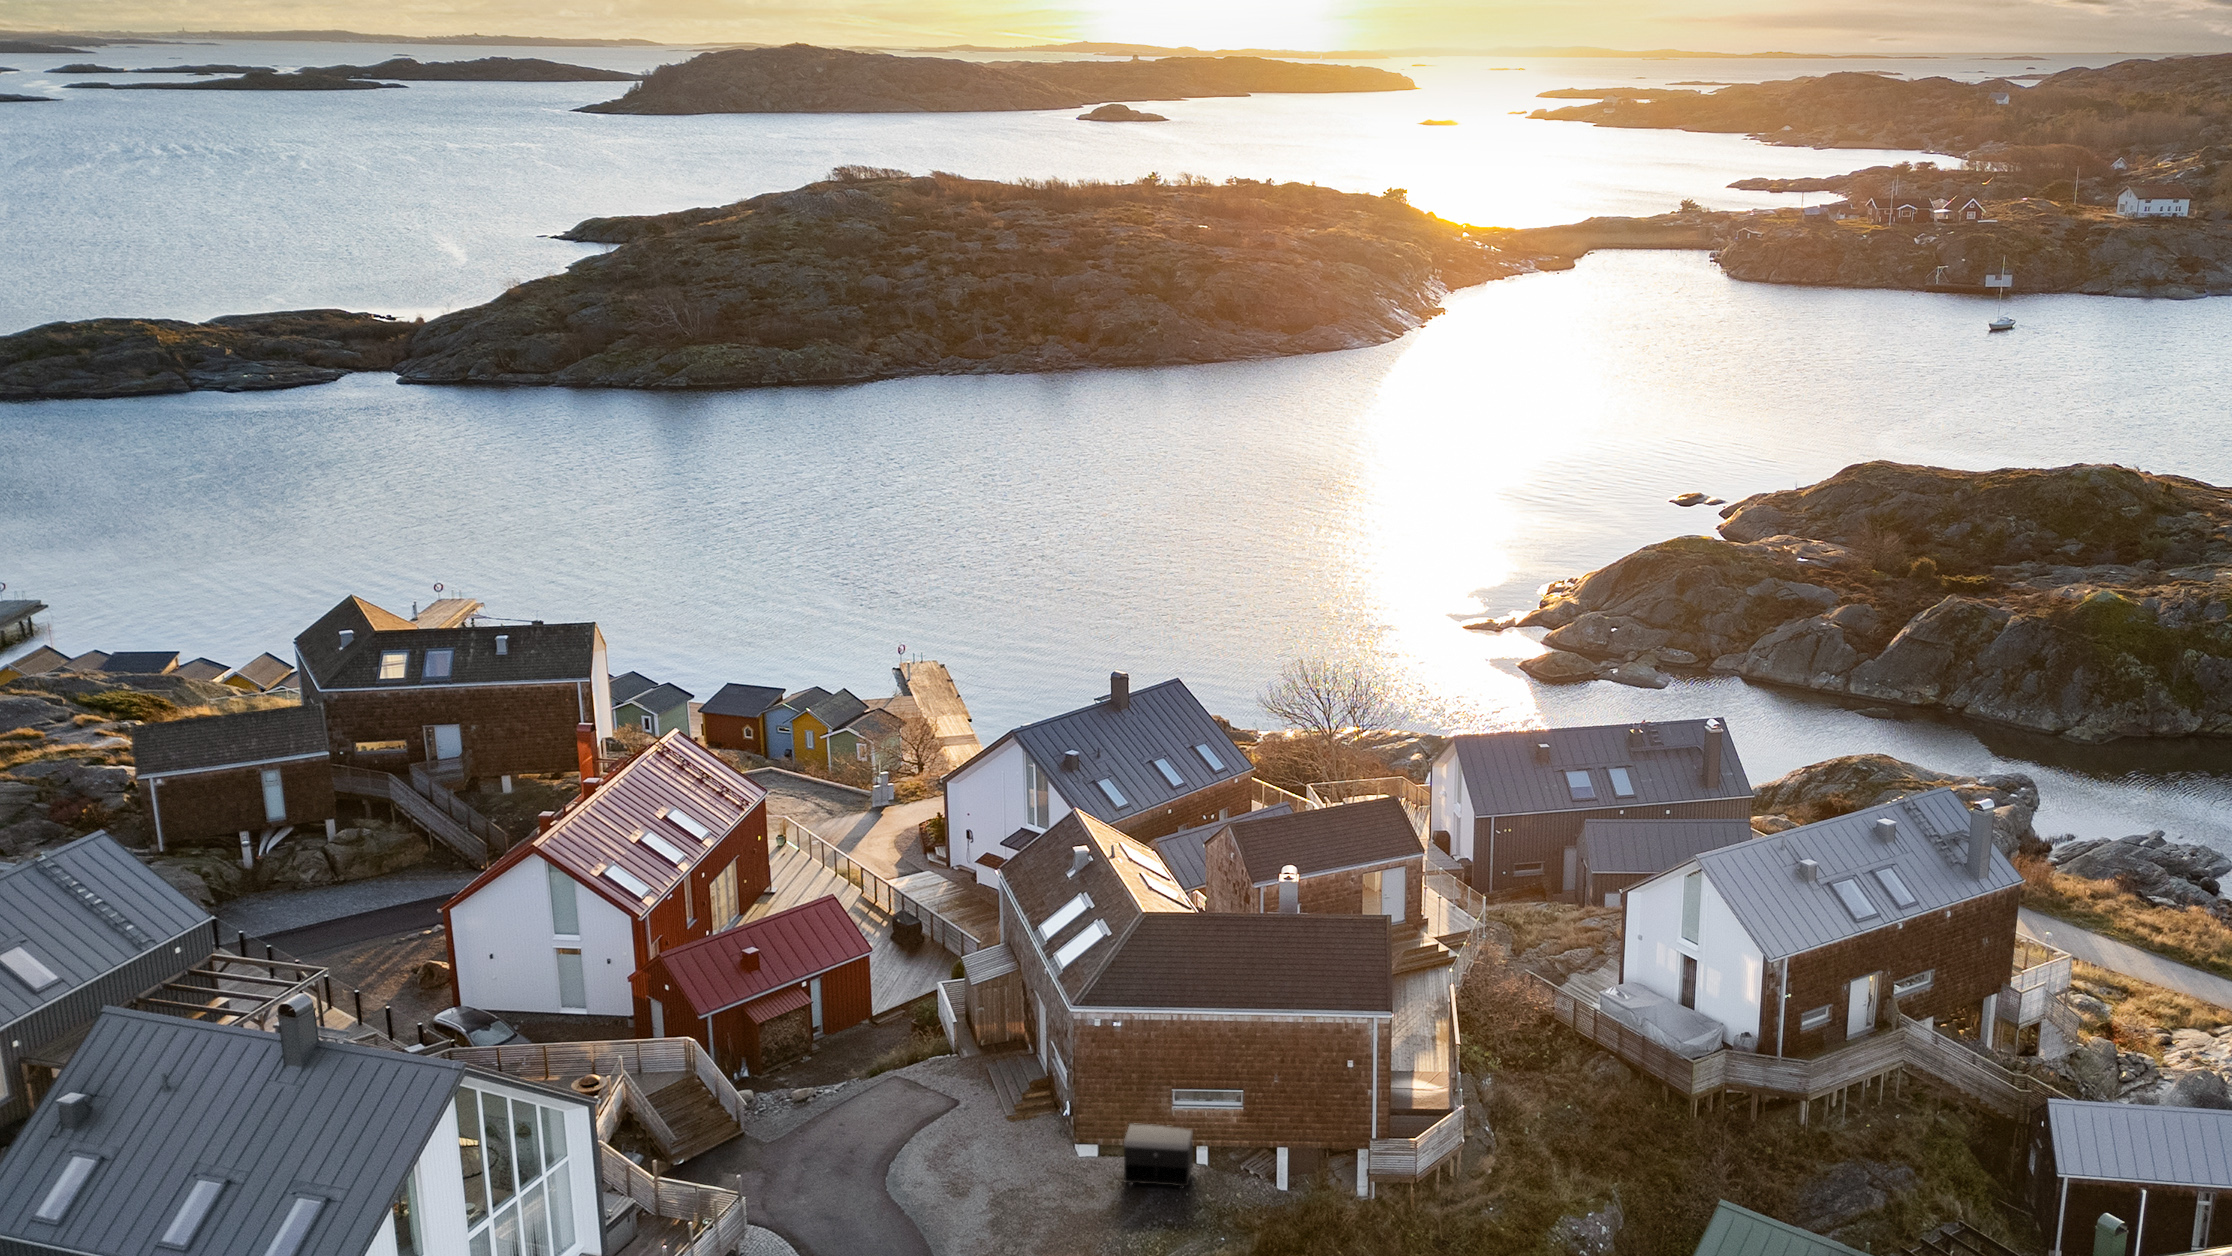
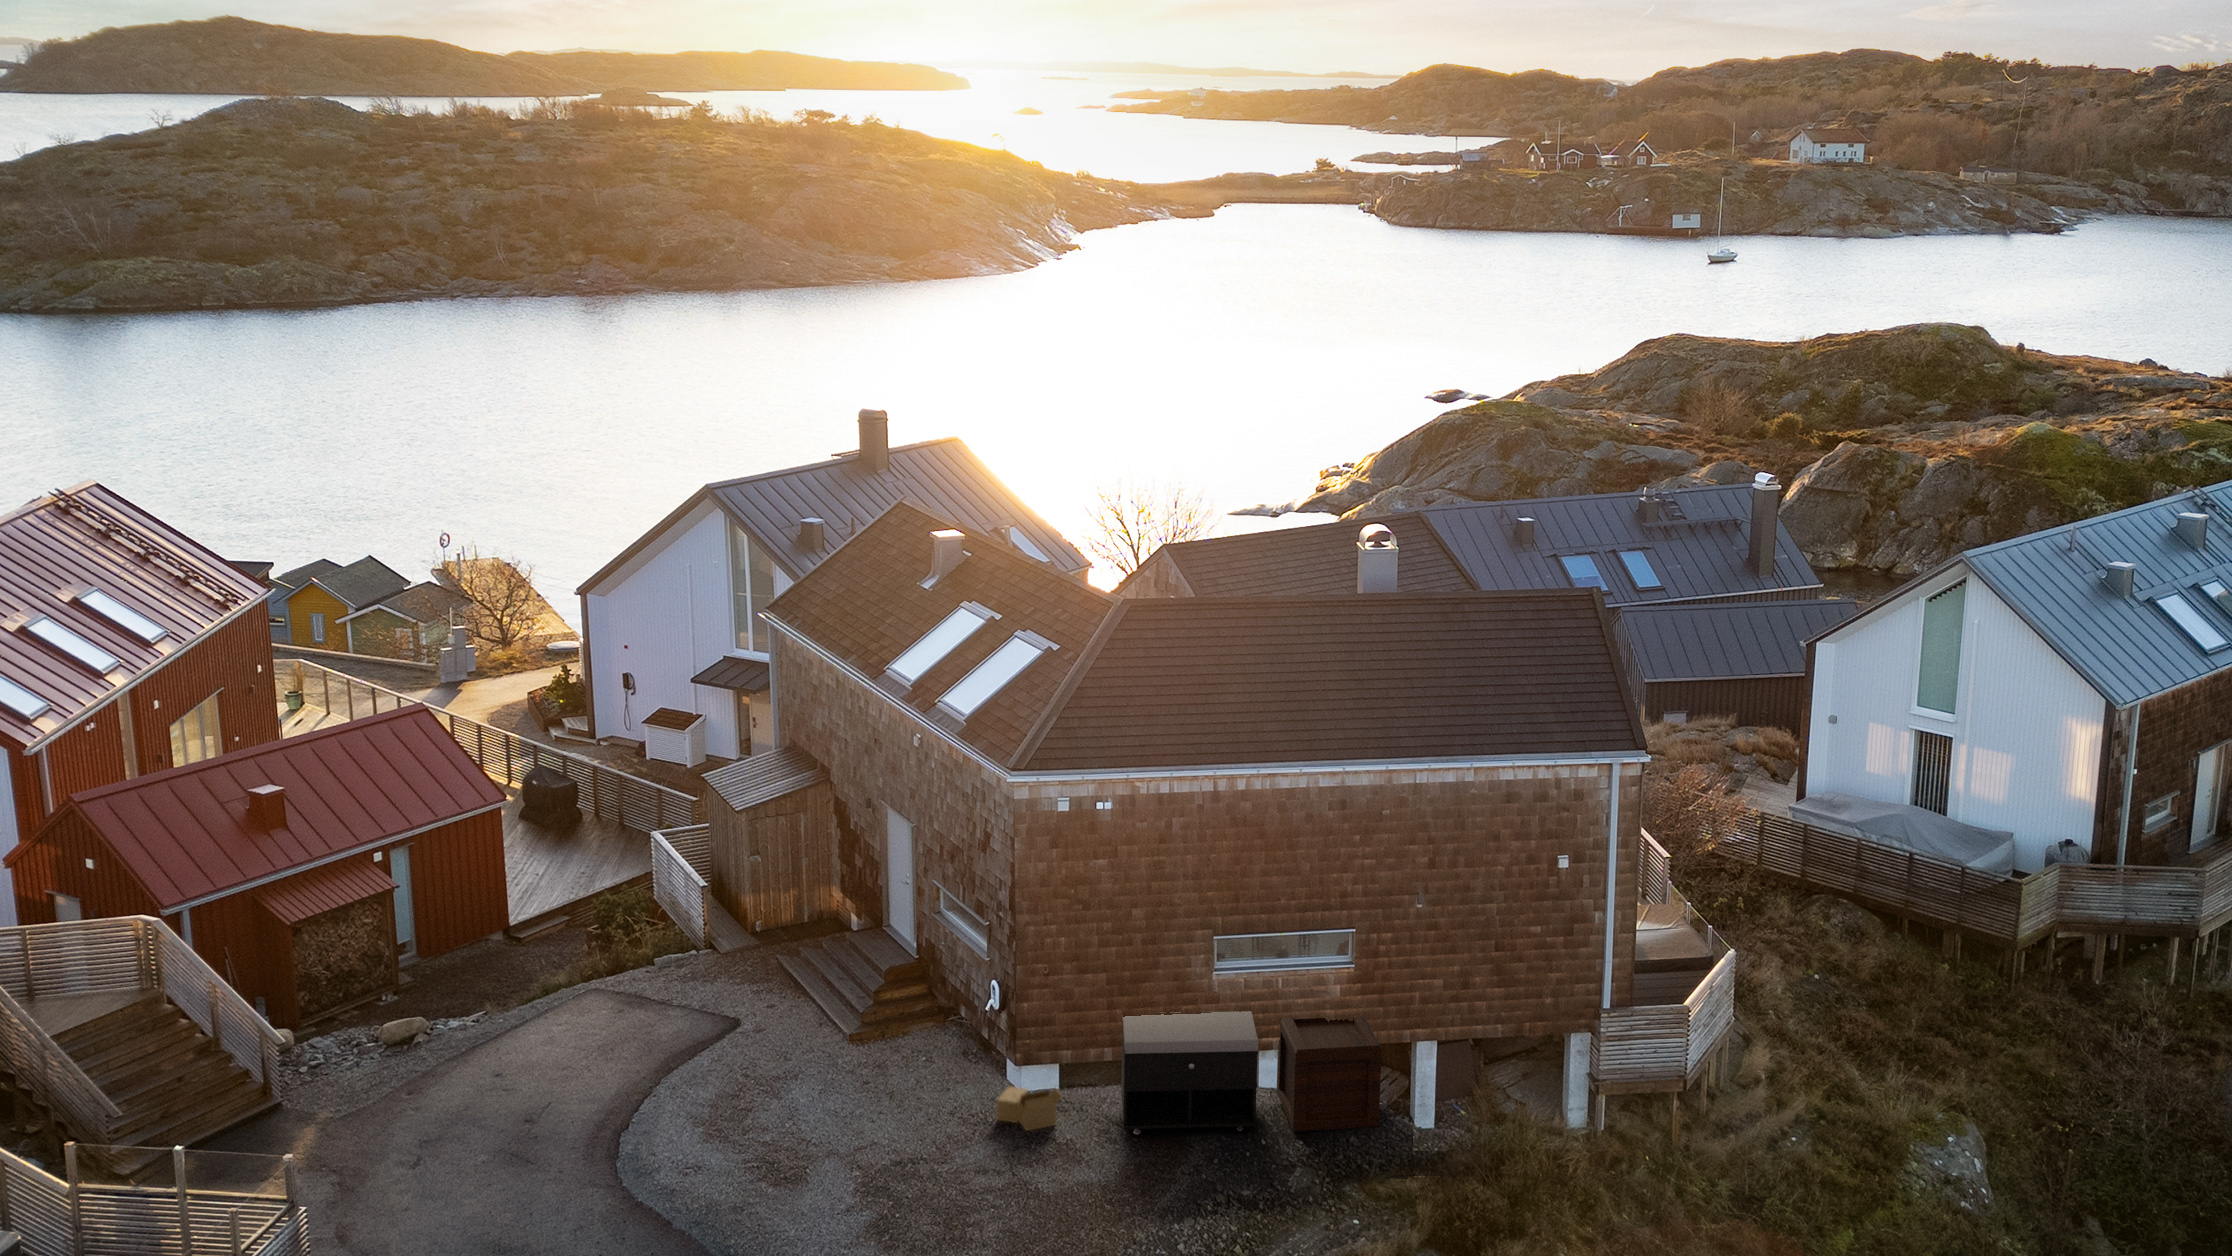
wooden crate: none [1206,1130,1251,1192] -> present [1277,1016,1382,1132]
cardboard box: none [1068,1153,1098,1178] -> present [997,1087,1061,1131]

